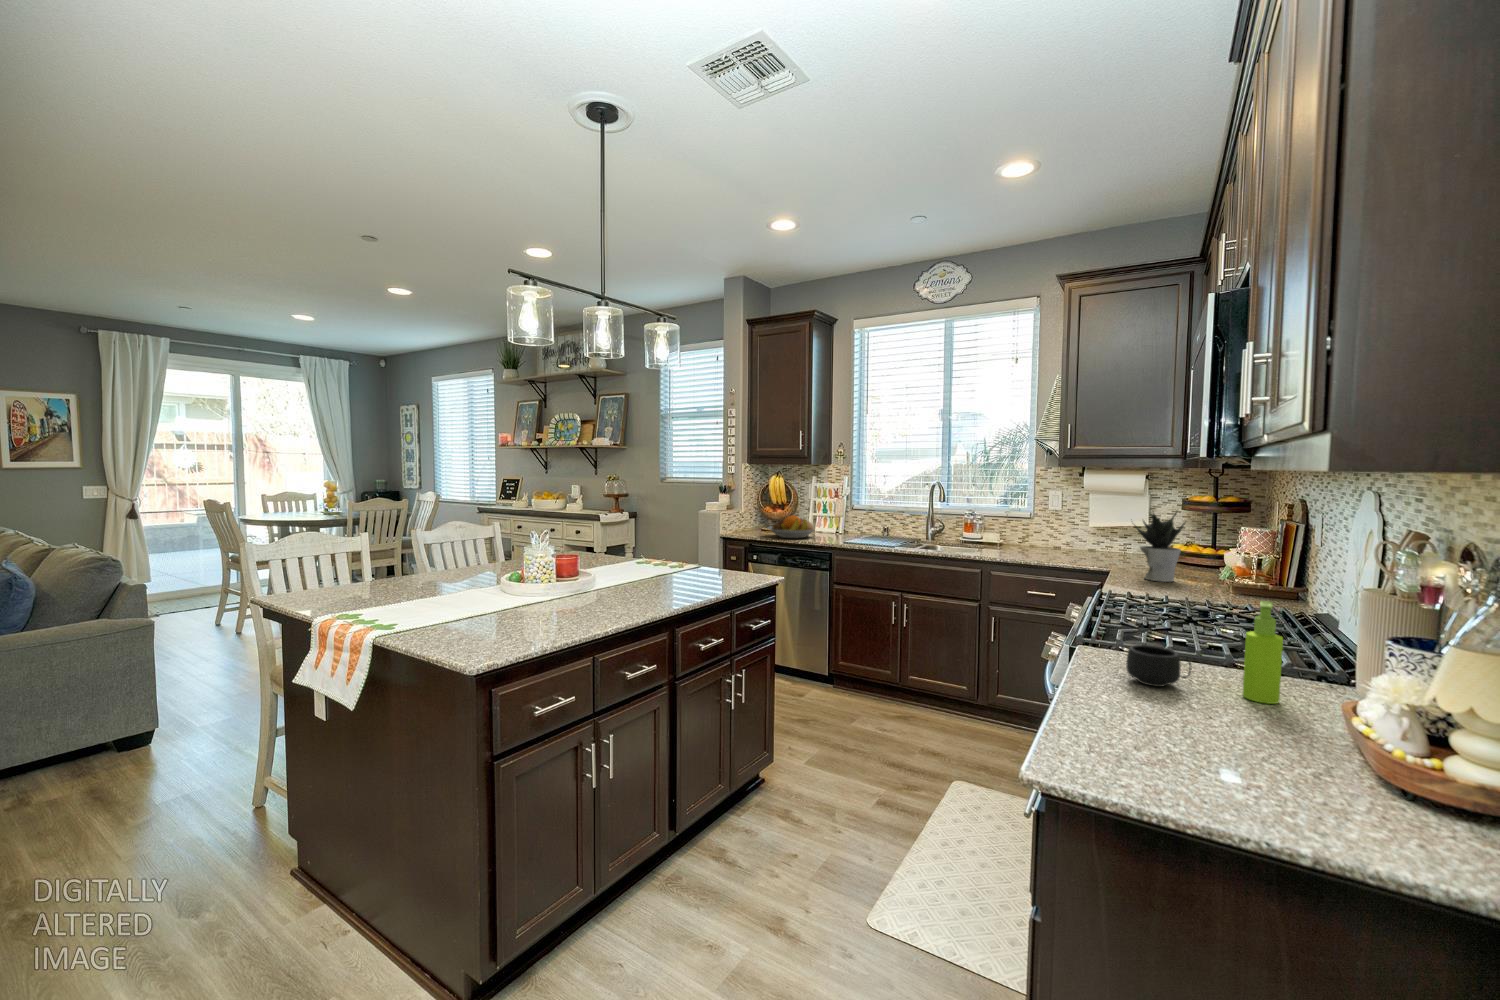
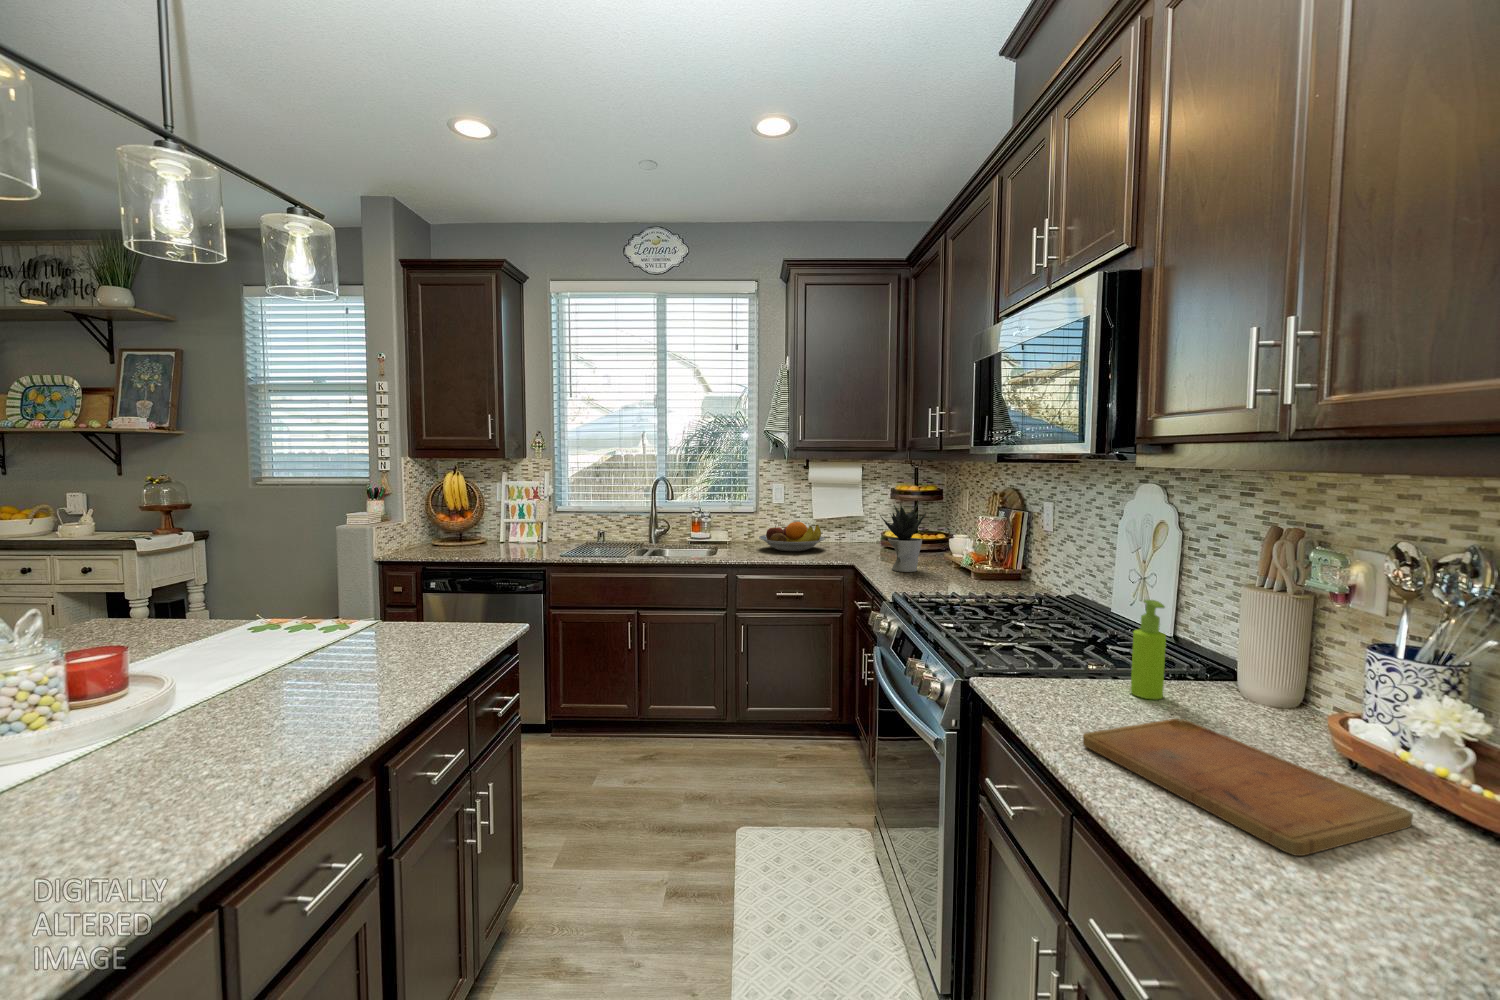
fruit bowl: present [767,515,814,538] -> present [759,522,825,551]
mug: present [1126,645,1191,687] -> none [1033,656,1090,700]
cutting board: none [1110,702,1386,826] -> present [1083,719,1413,856]

